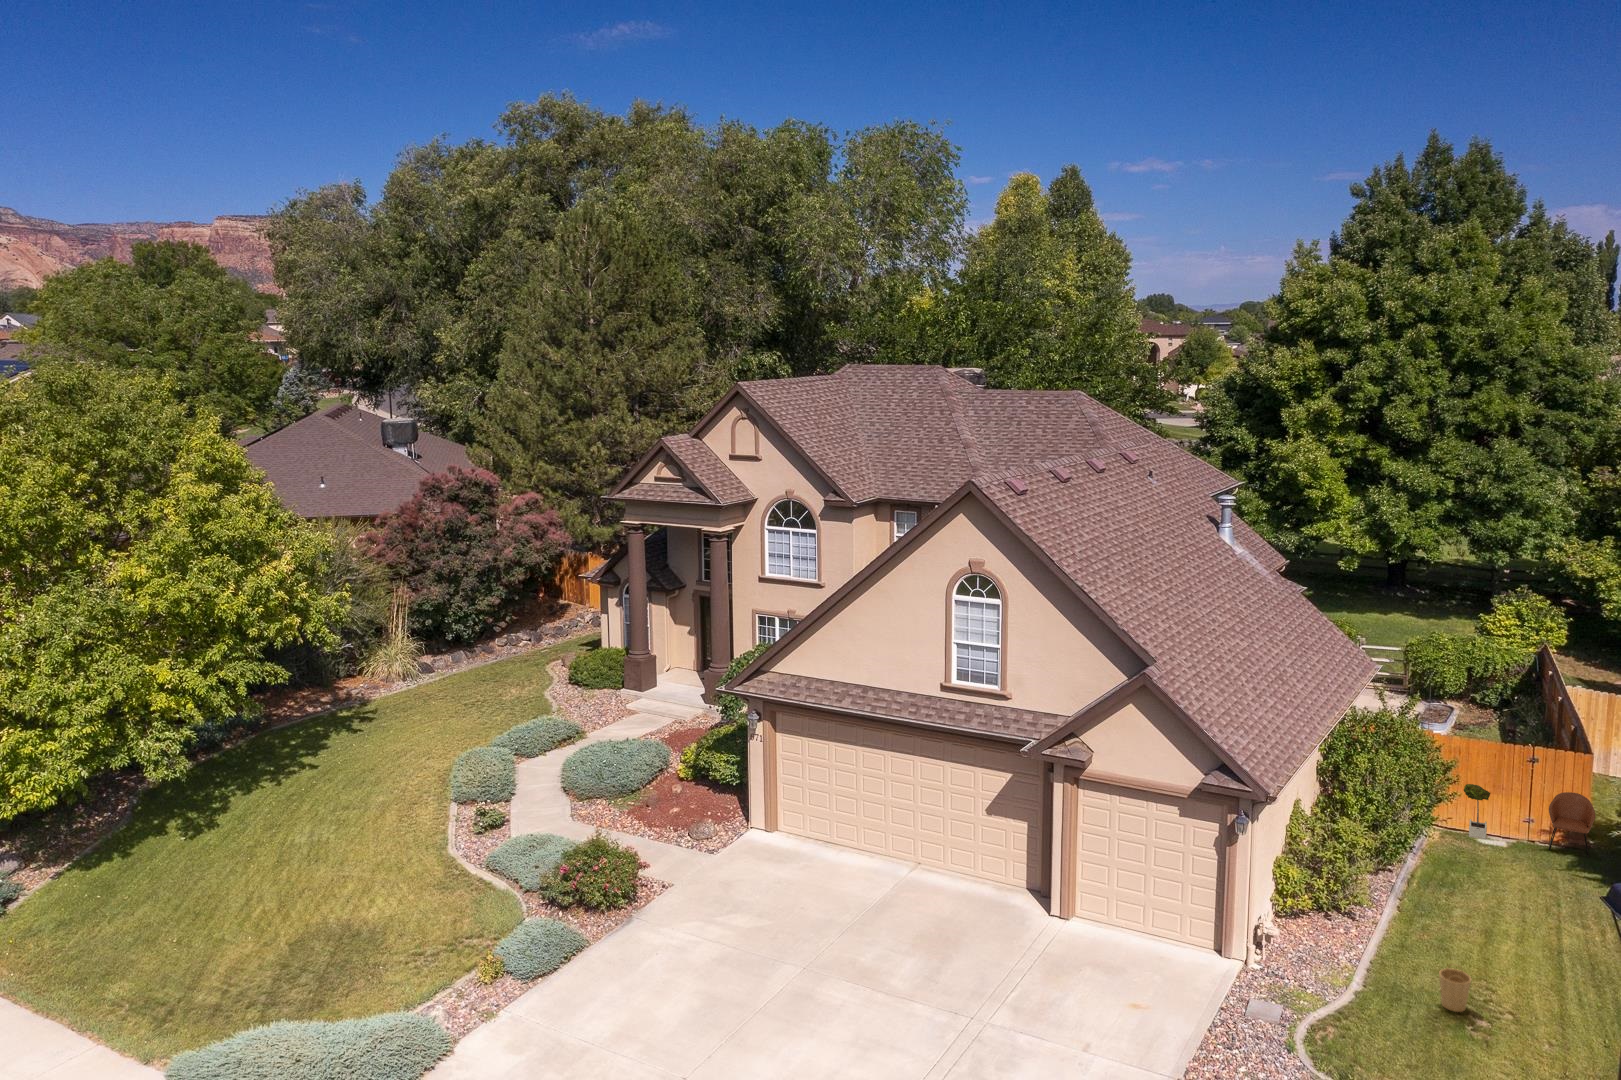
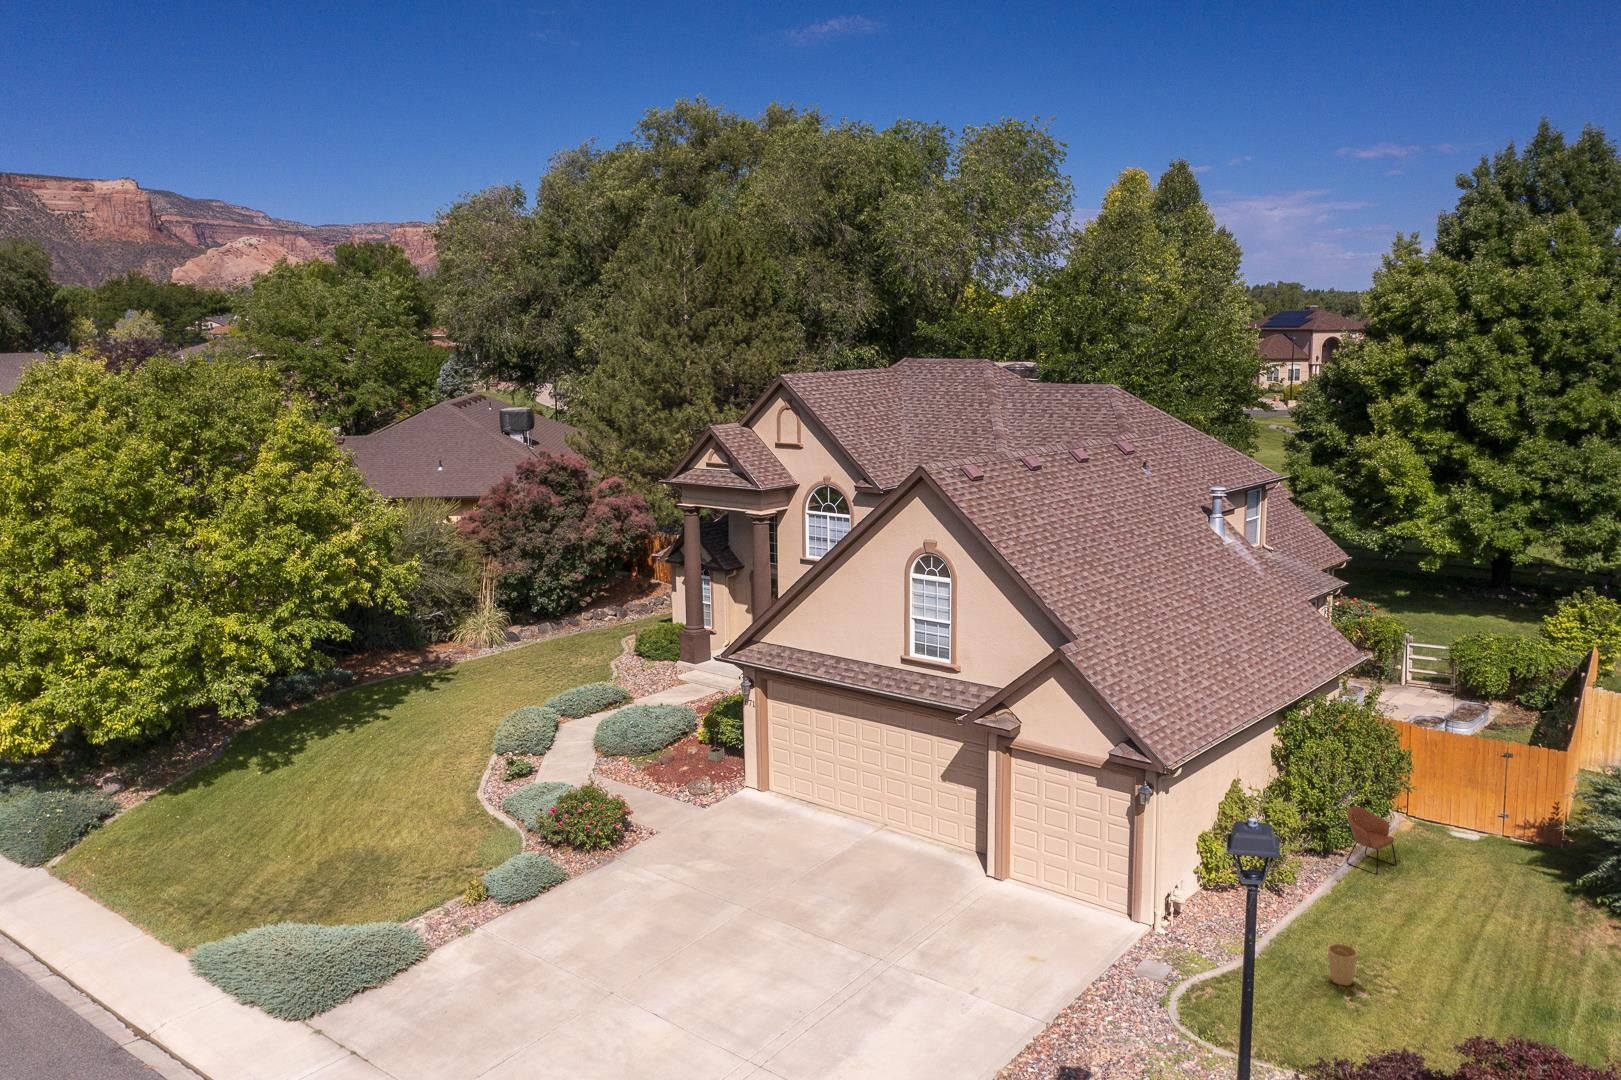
potted tree: present [1464,784,1490,839] -> present [703,716,725,762]
chair: present [1549,792,1595,857] -> present [1347,806,1397,875]

